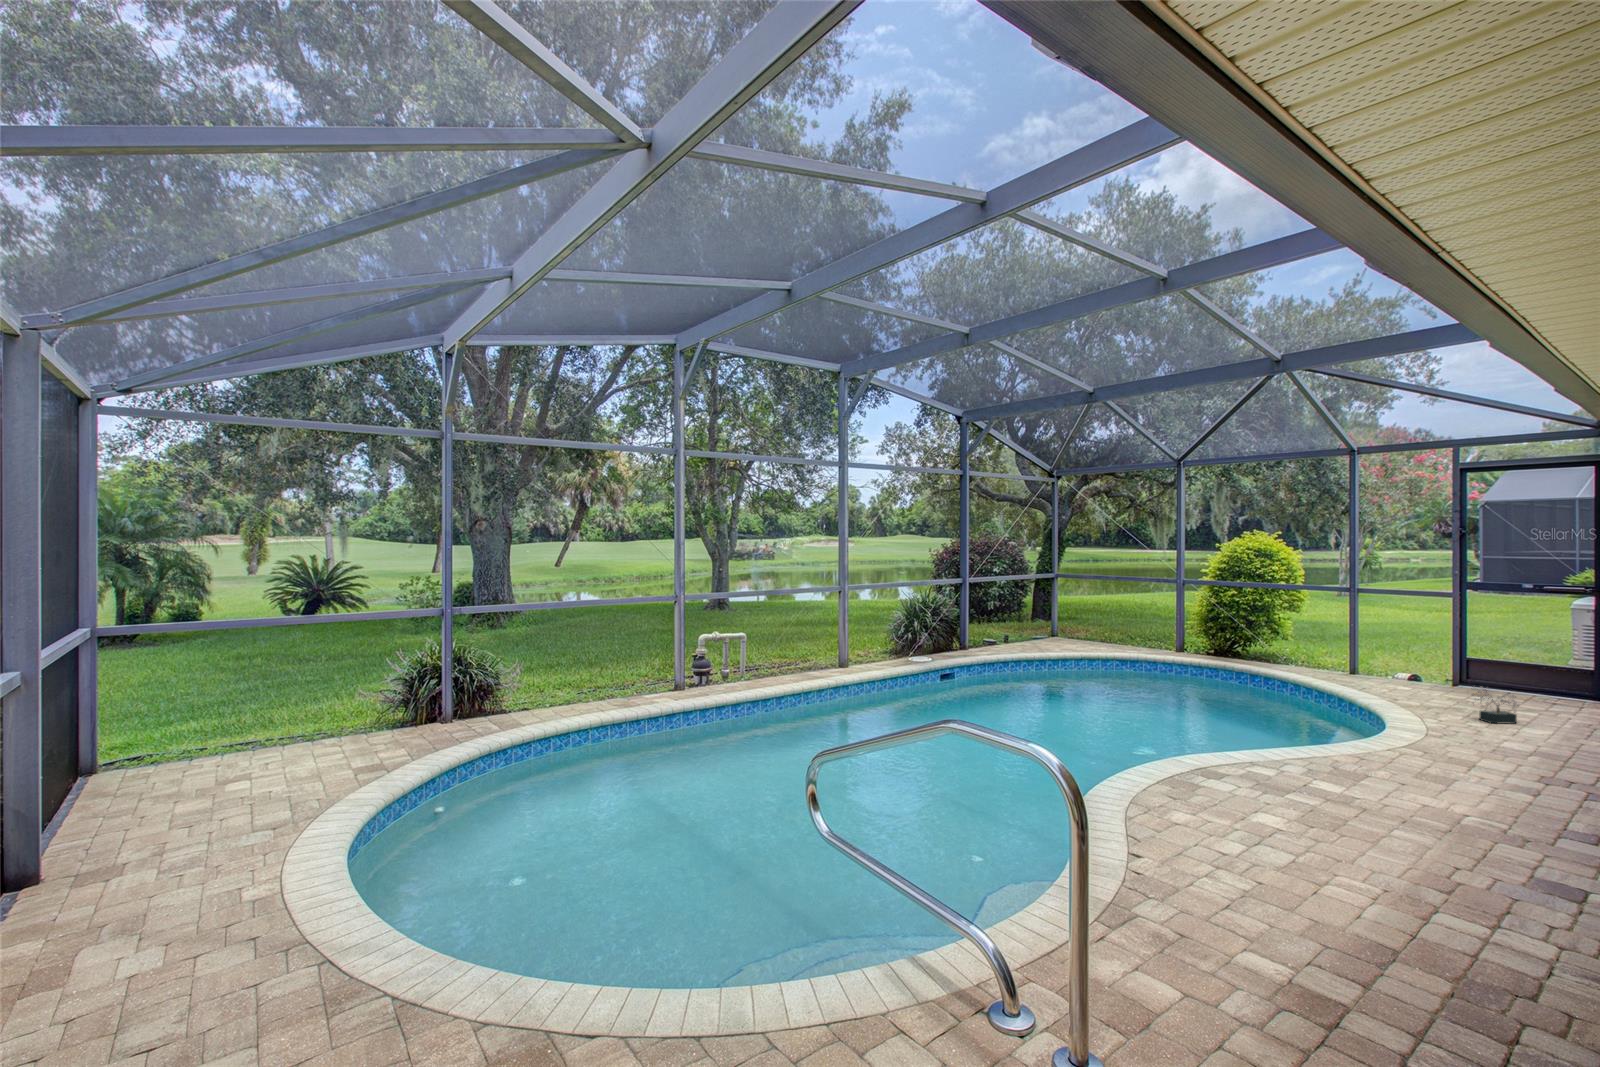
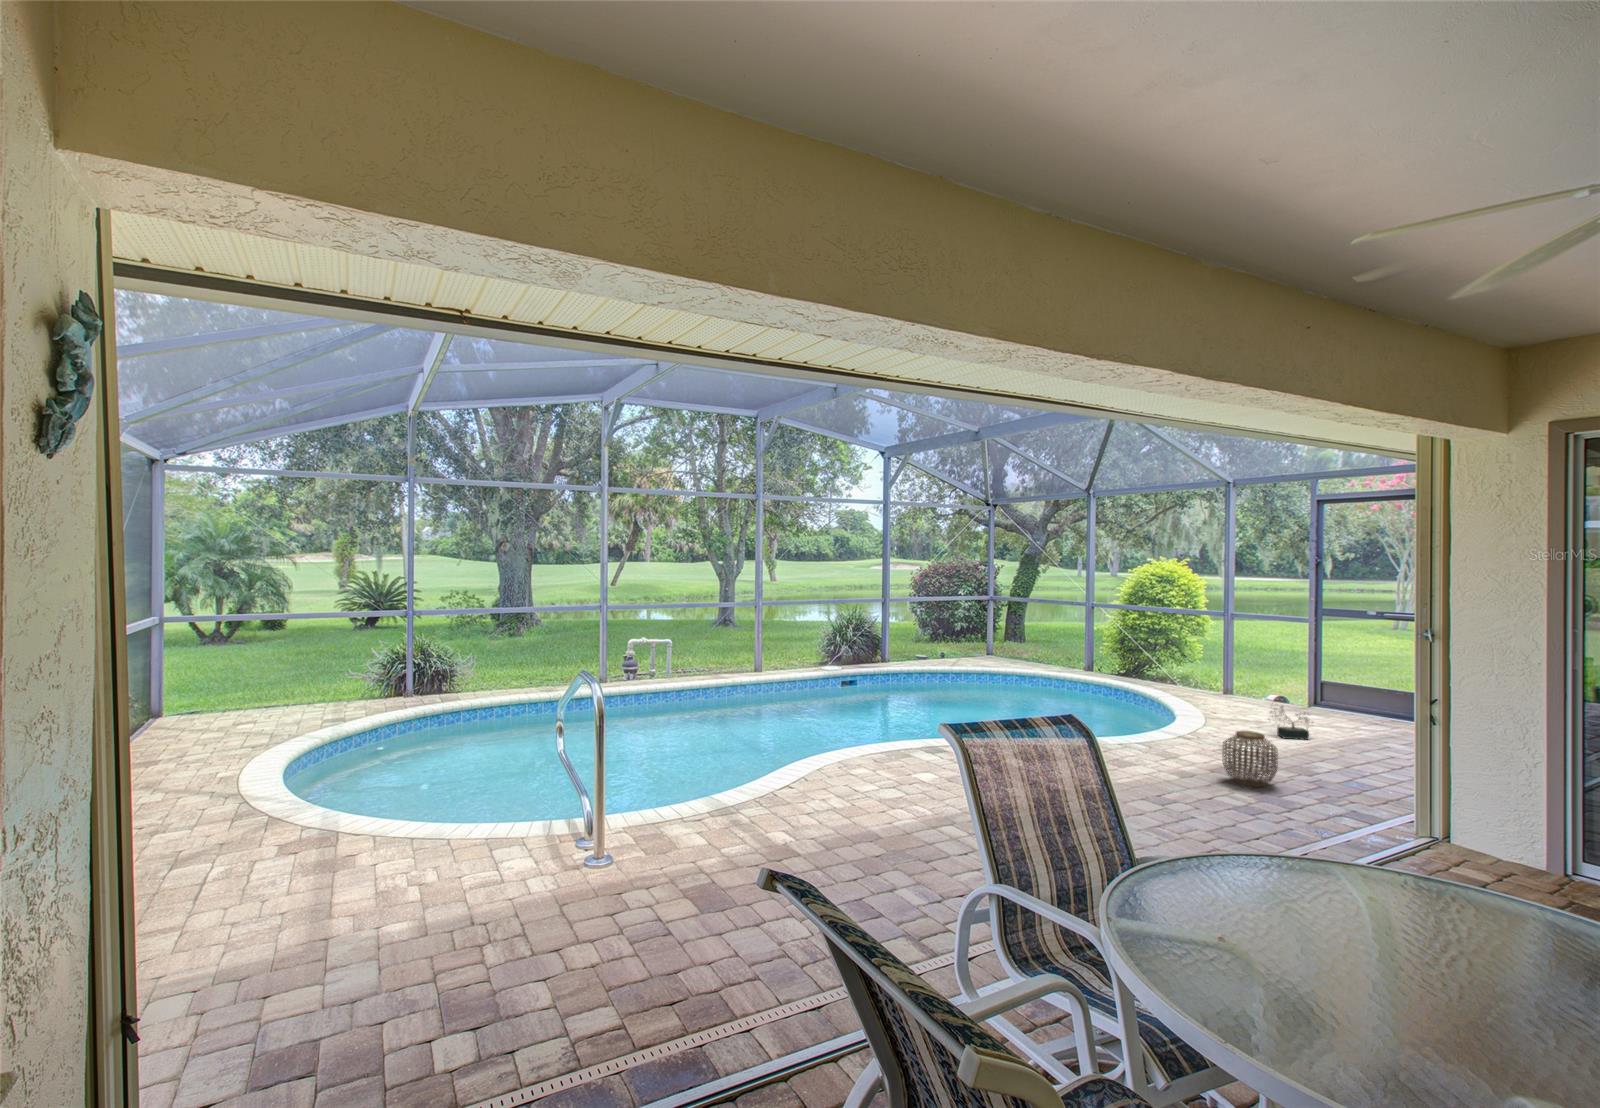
woven basket: none [1500,718,1567,779] -> present [1222,731,1278,787]

